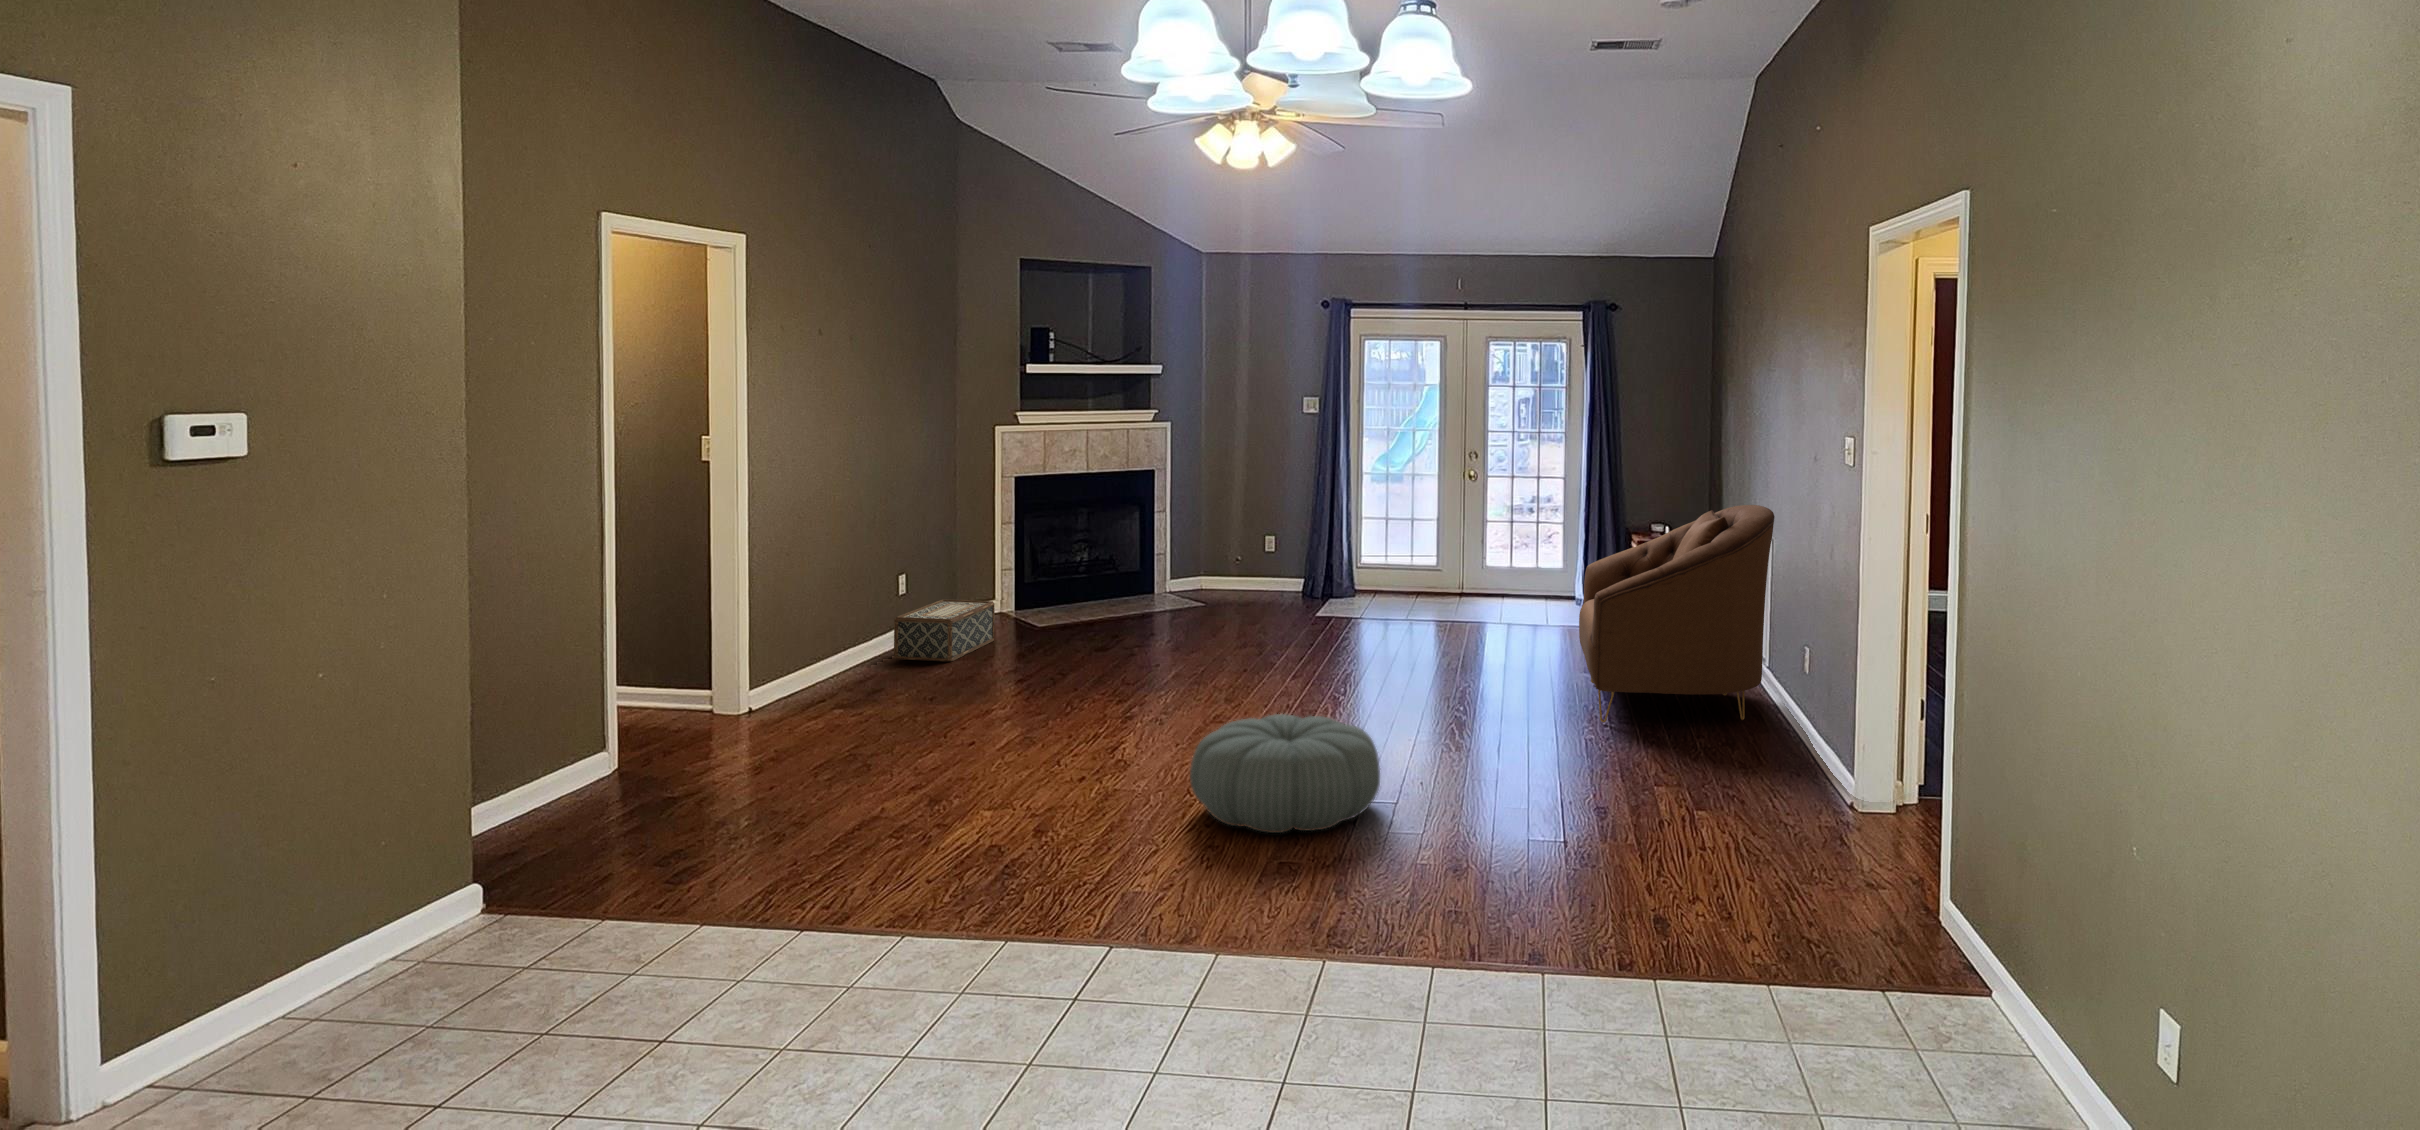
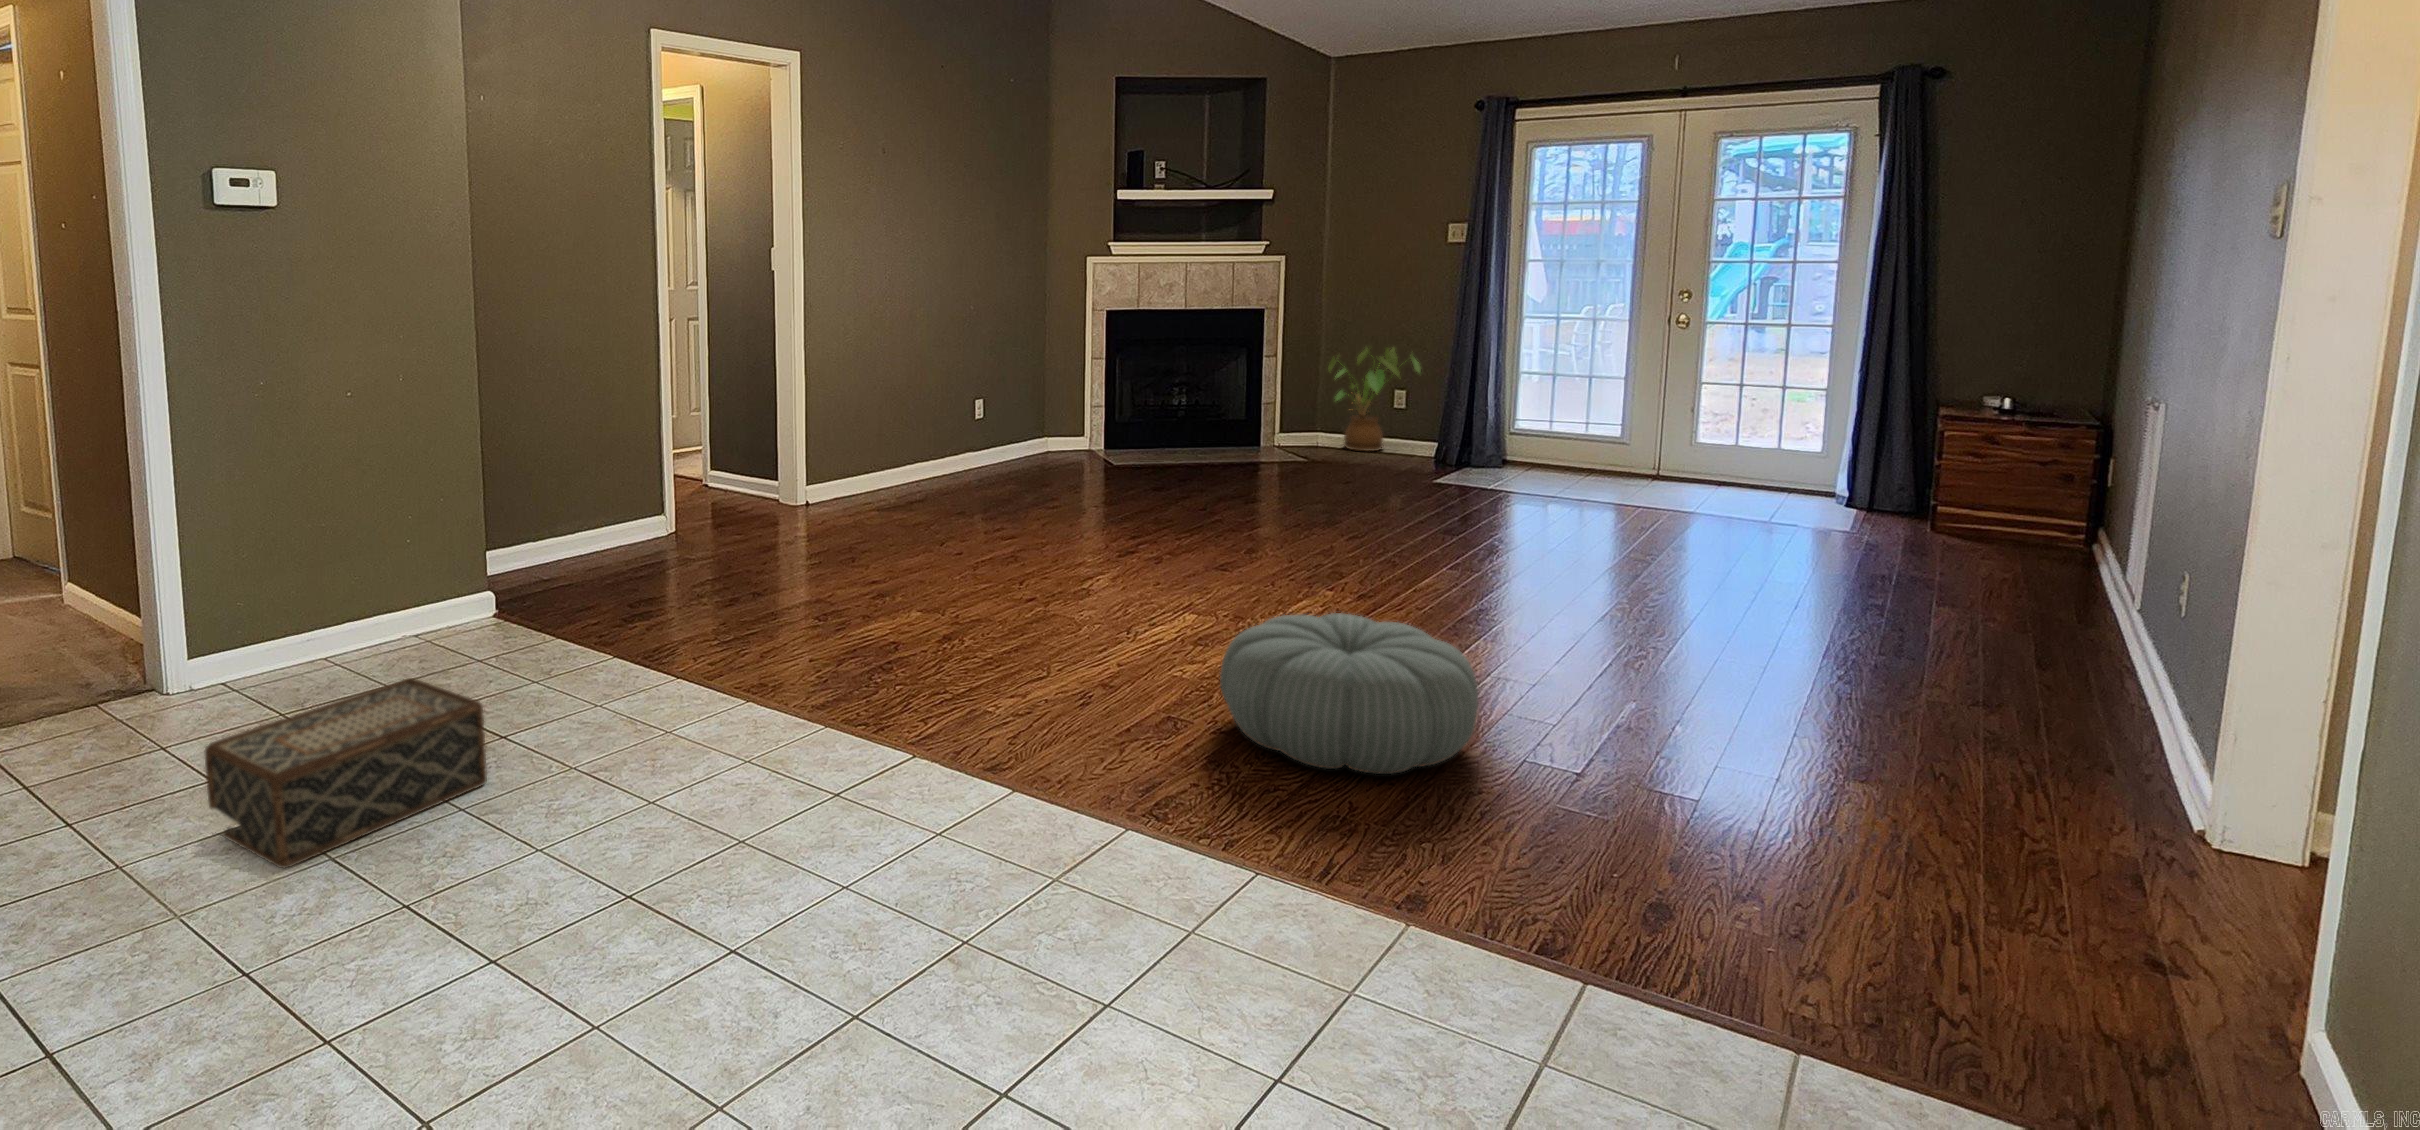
house plant: none [1209,501,1285,593] -> present [1328,348,1421,451]
armchair: present [1579,505,1775,722] -> none [1828,374,2228,705]
woven basket: present [894,599,995,661] -> present [204,678,487,868]

